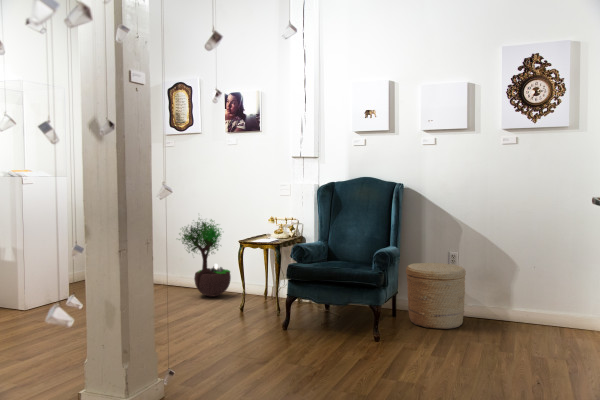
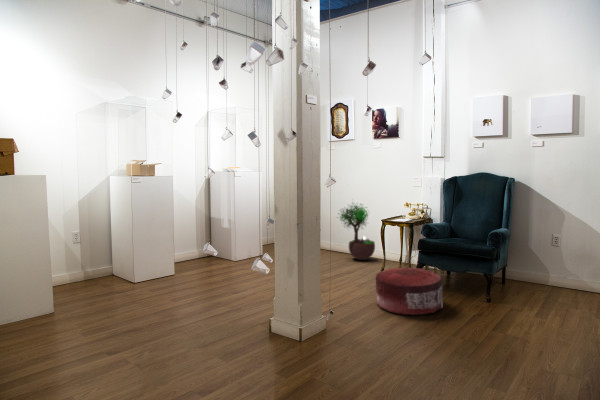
woven basket: present [406,263,466,329] -> none [514,243,568,296]
pouf: none [232,303,324,373] -> present [376,267,443,315]

